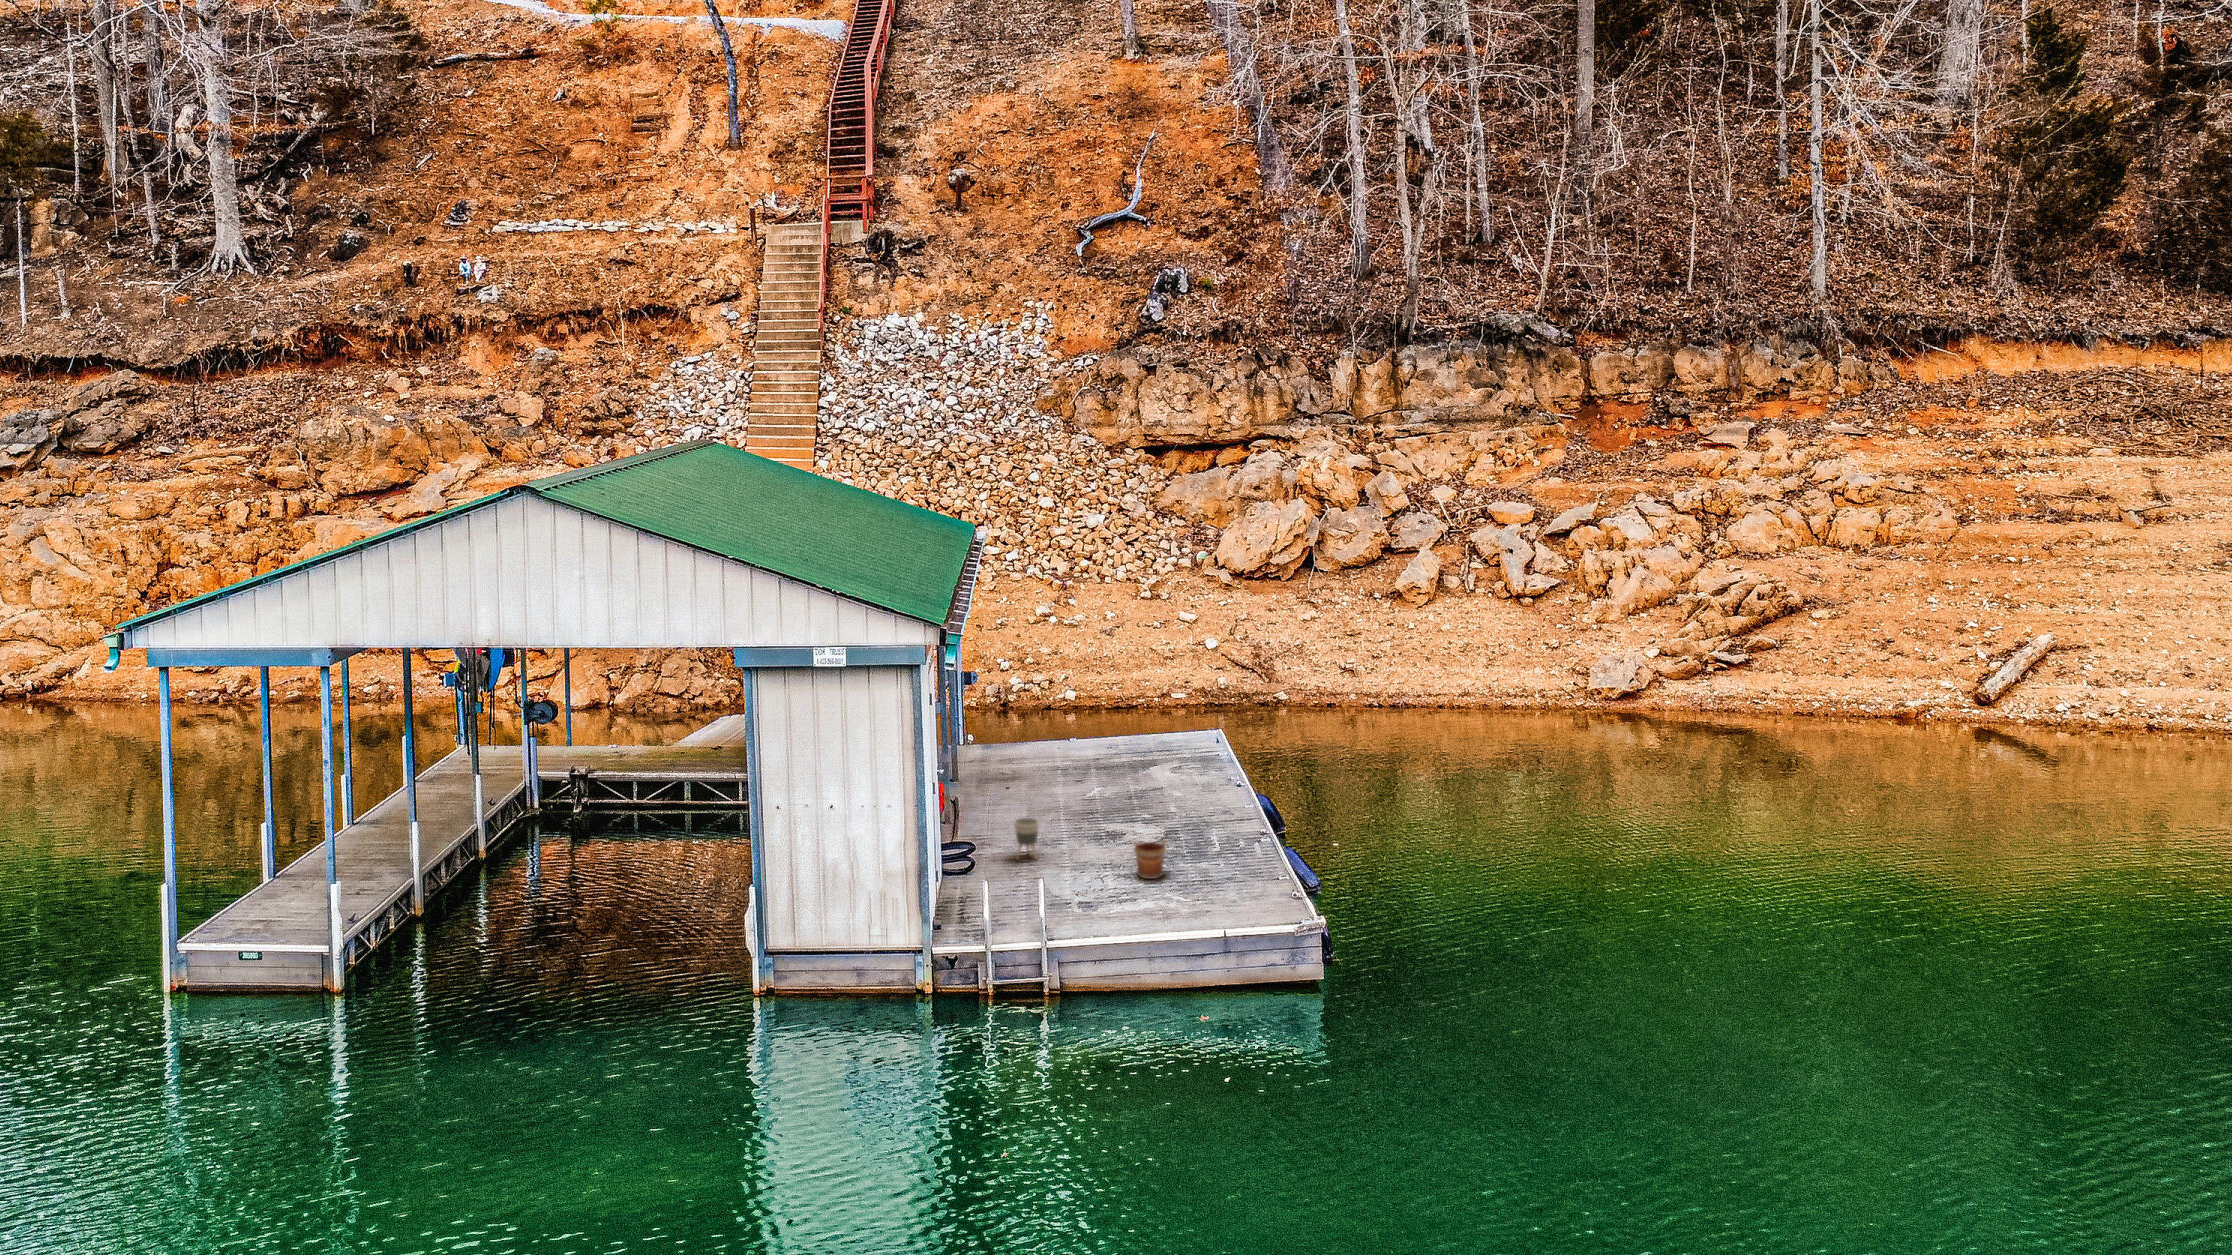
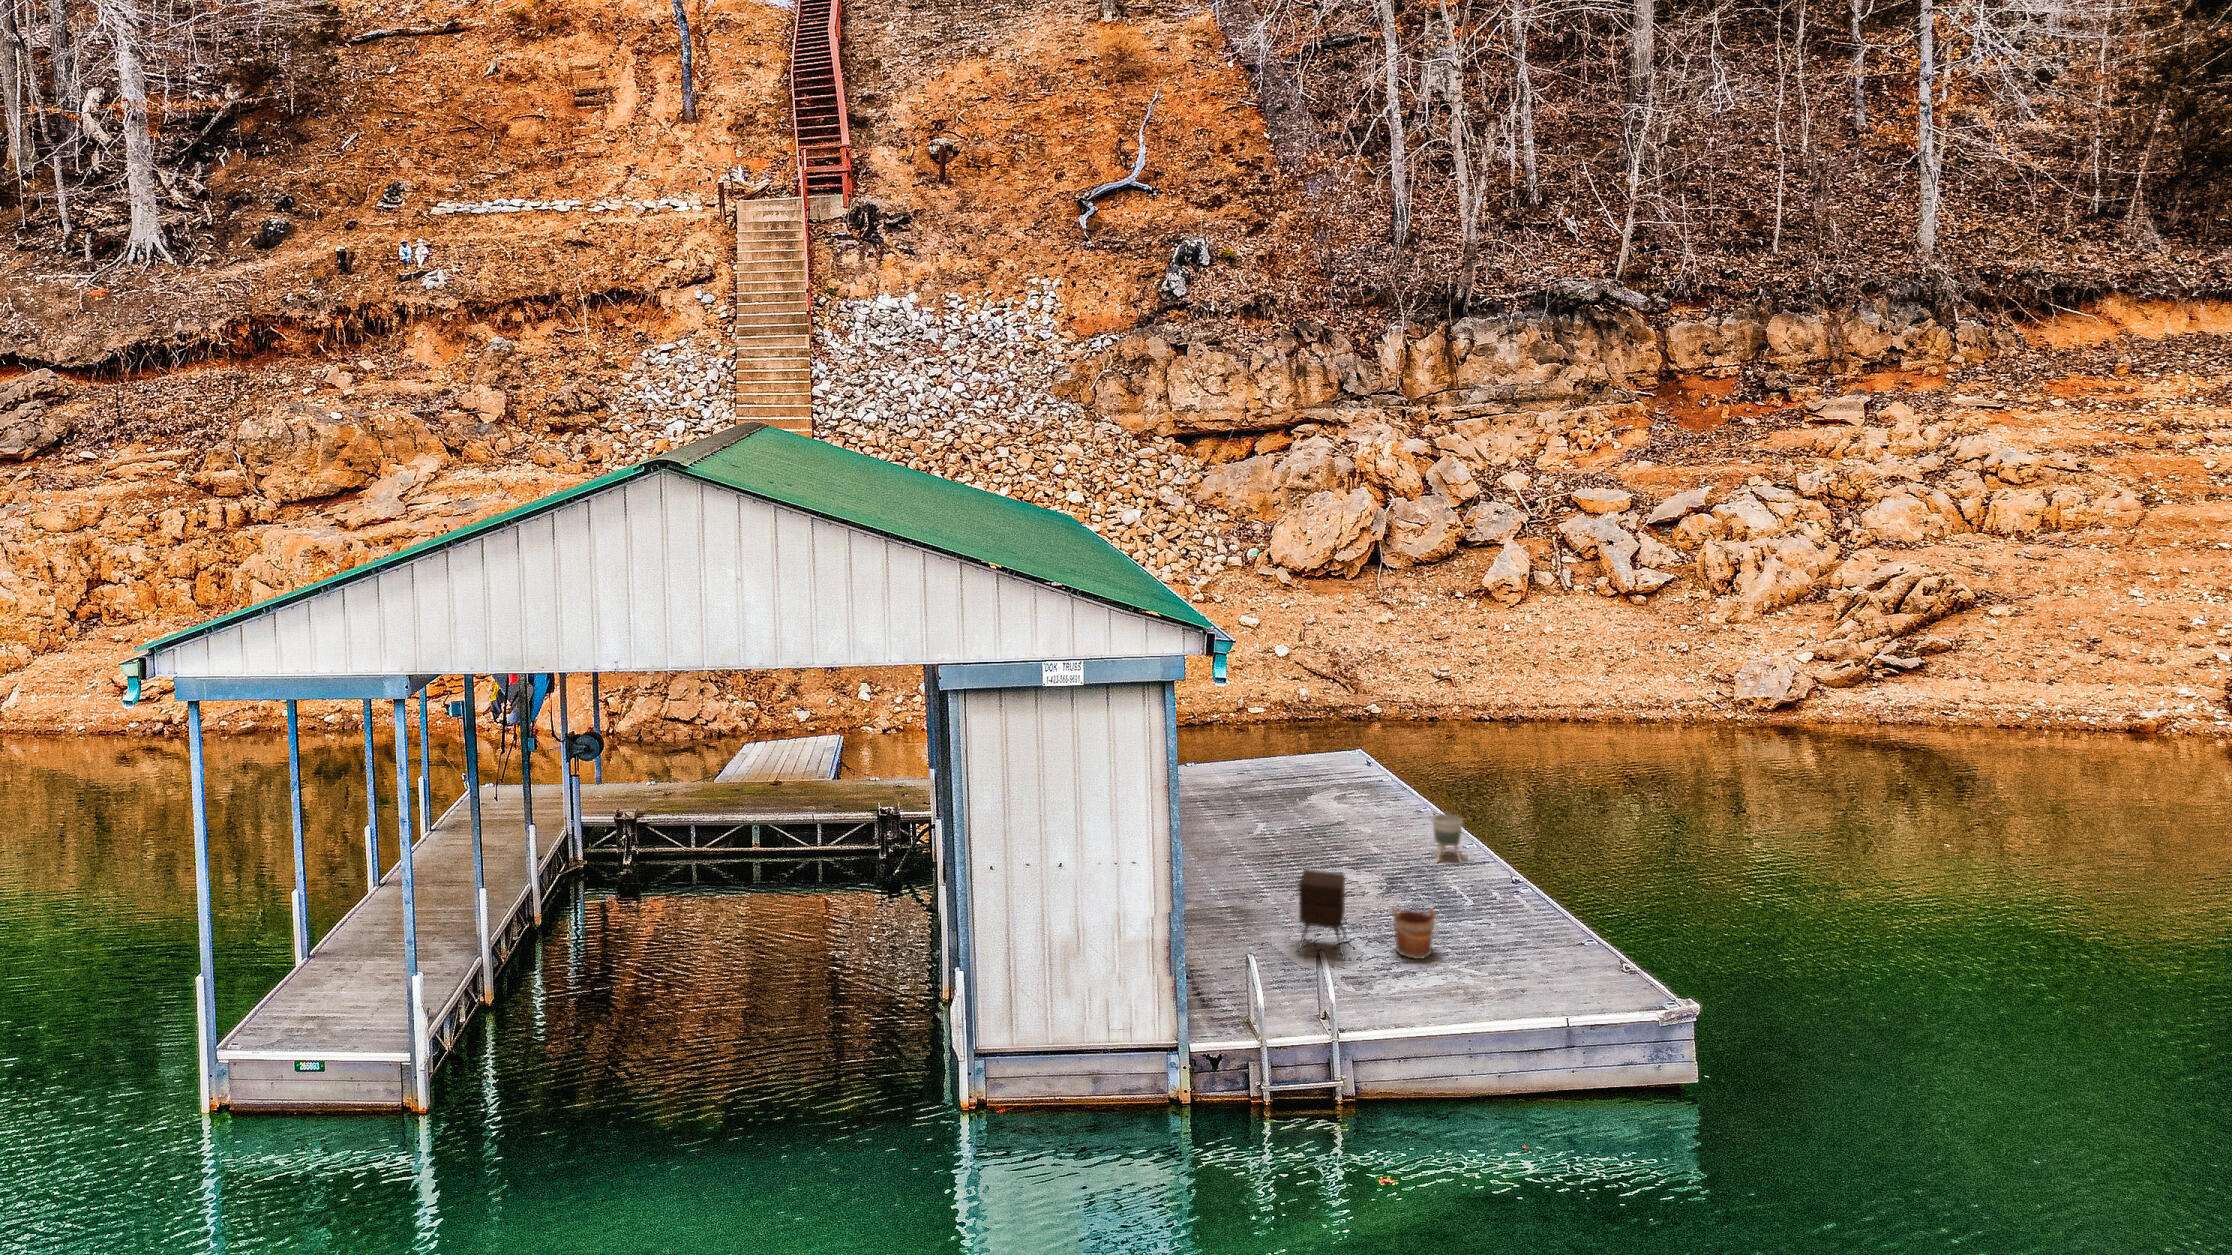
side table: none [1060,809,1105,880] -> present [1299,869,1345,954]
planter: present [1014,818,1039,858] -> present [1432,814,1463,861]

